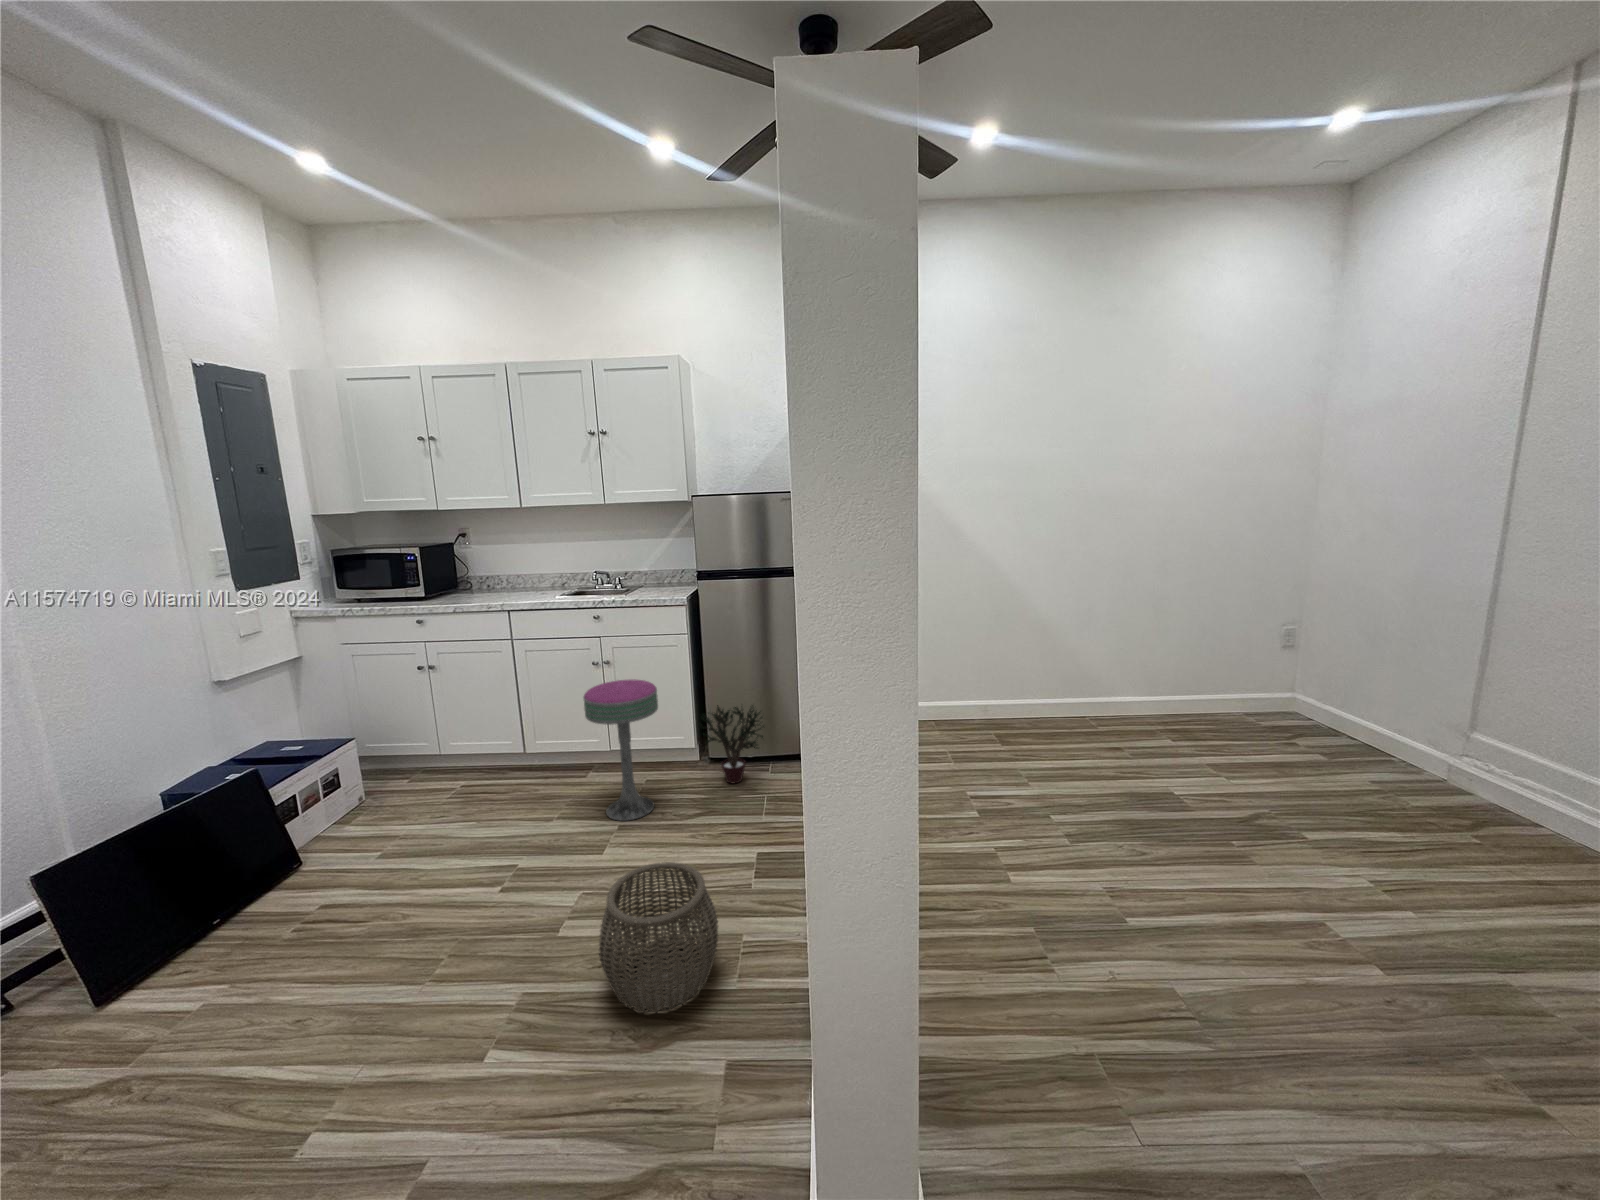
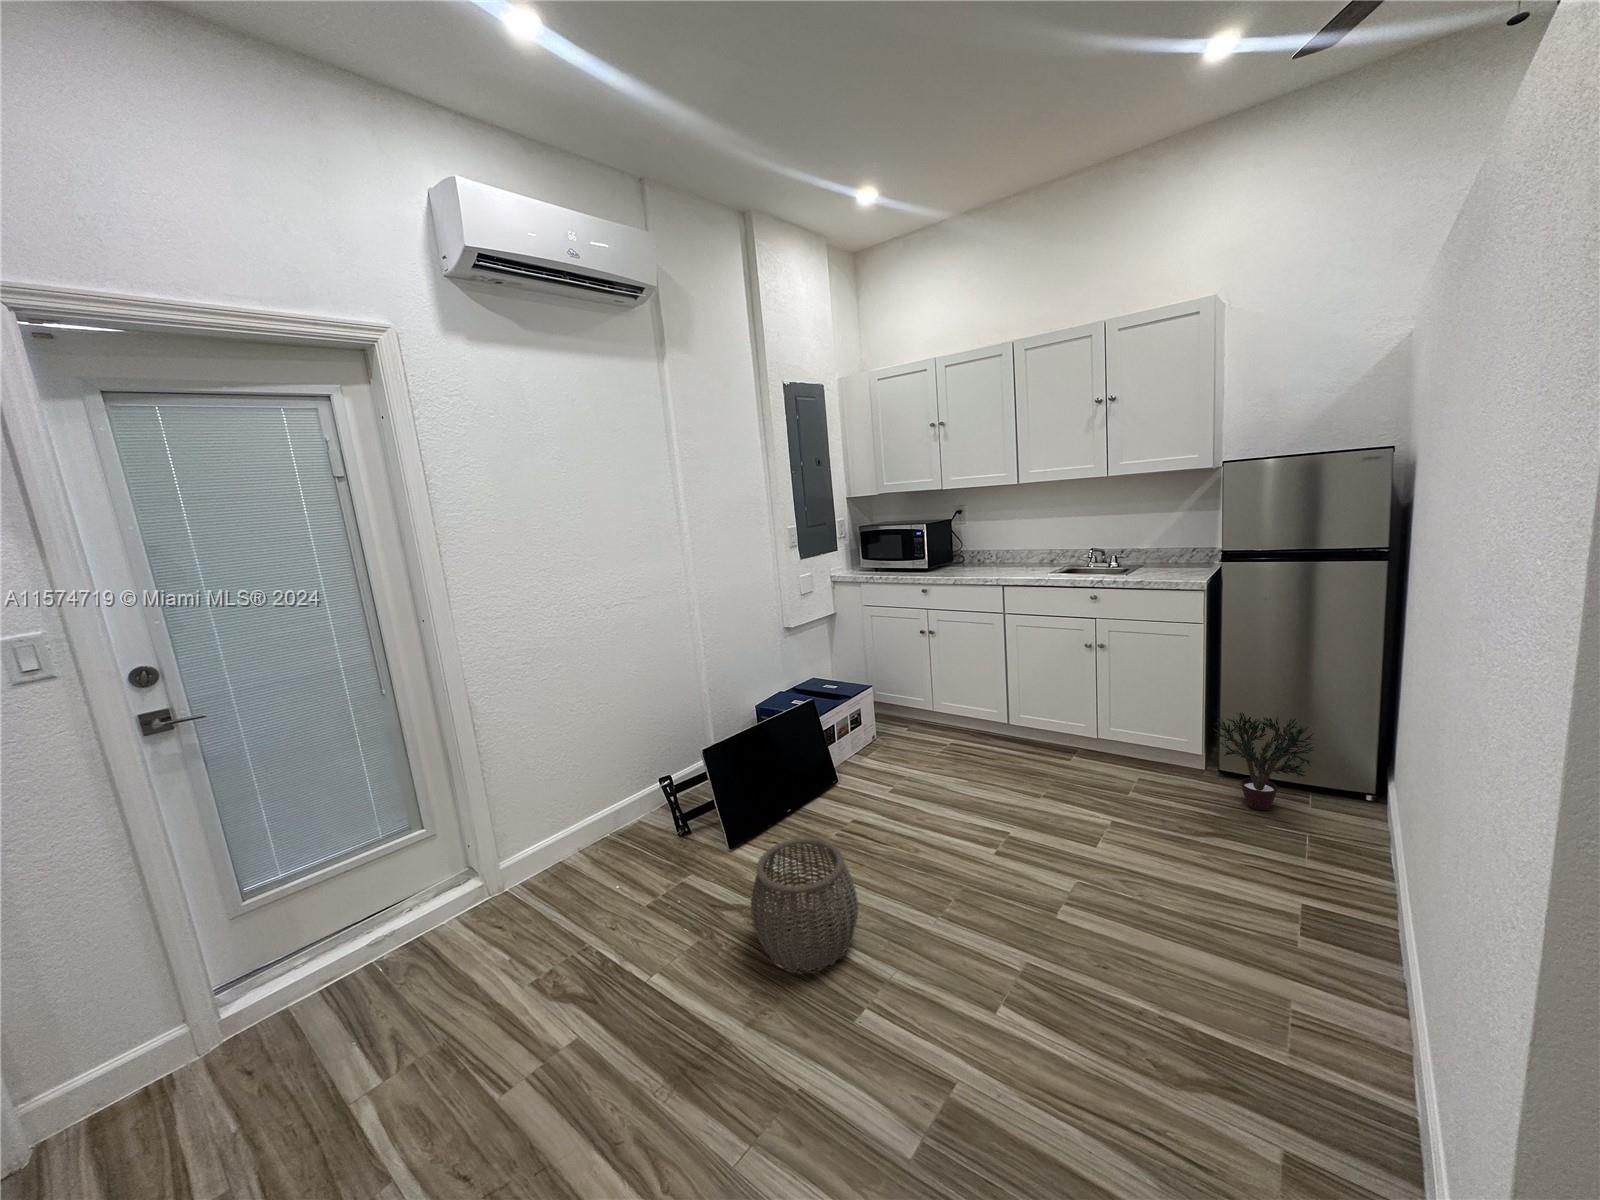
bar stool: present [583,679,658,821] -> none [1080,667,1167,820]
woven basket: present [599,862,718,1013] -> present [751,839,858,972]

